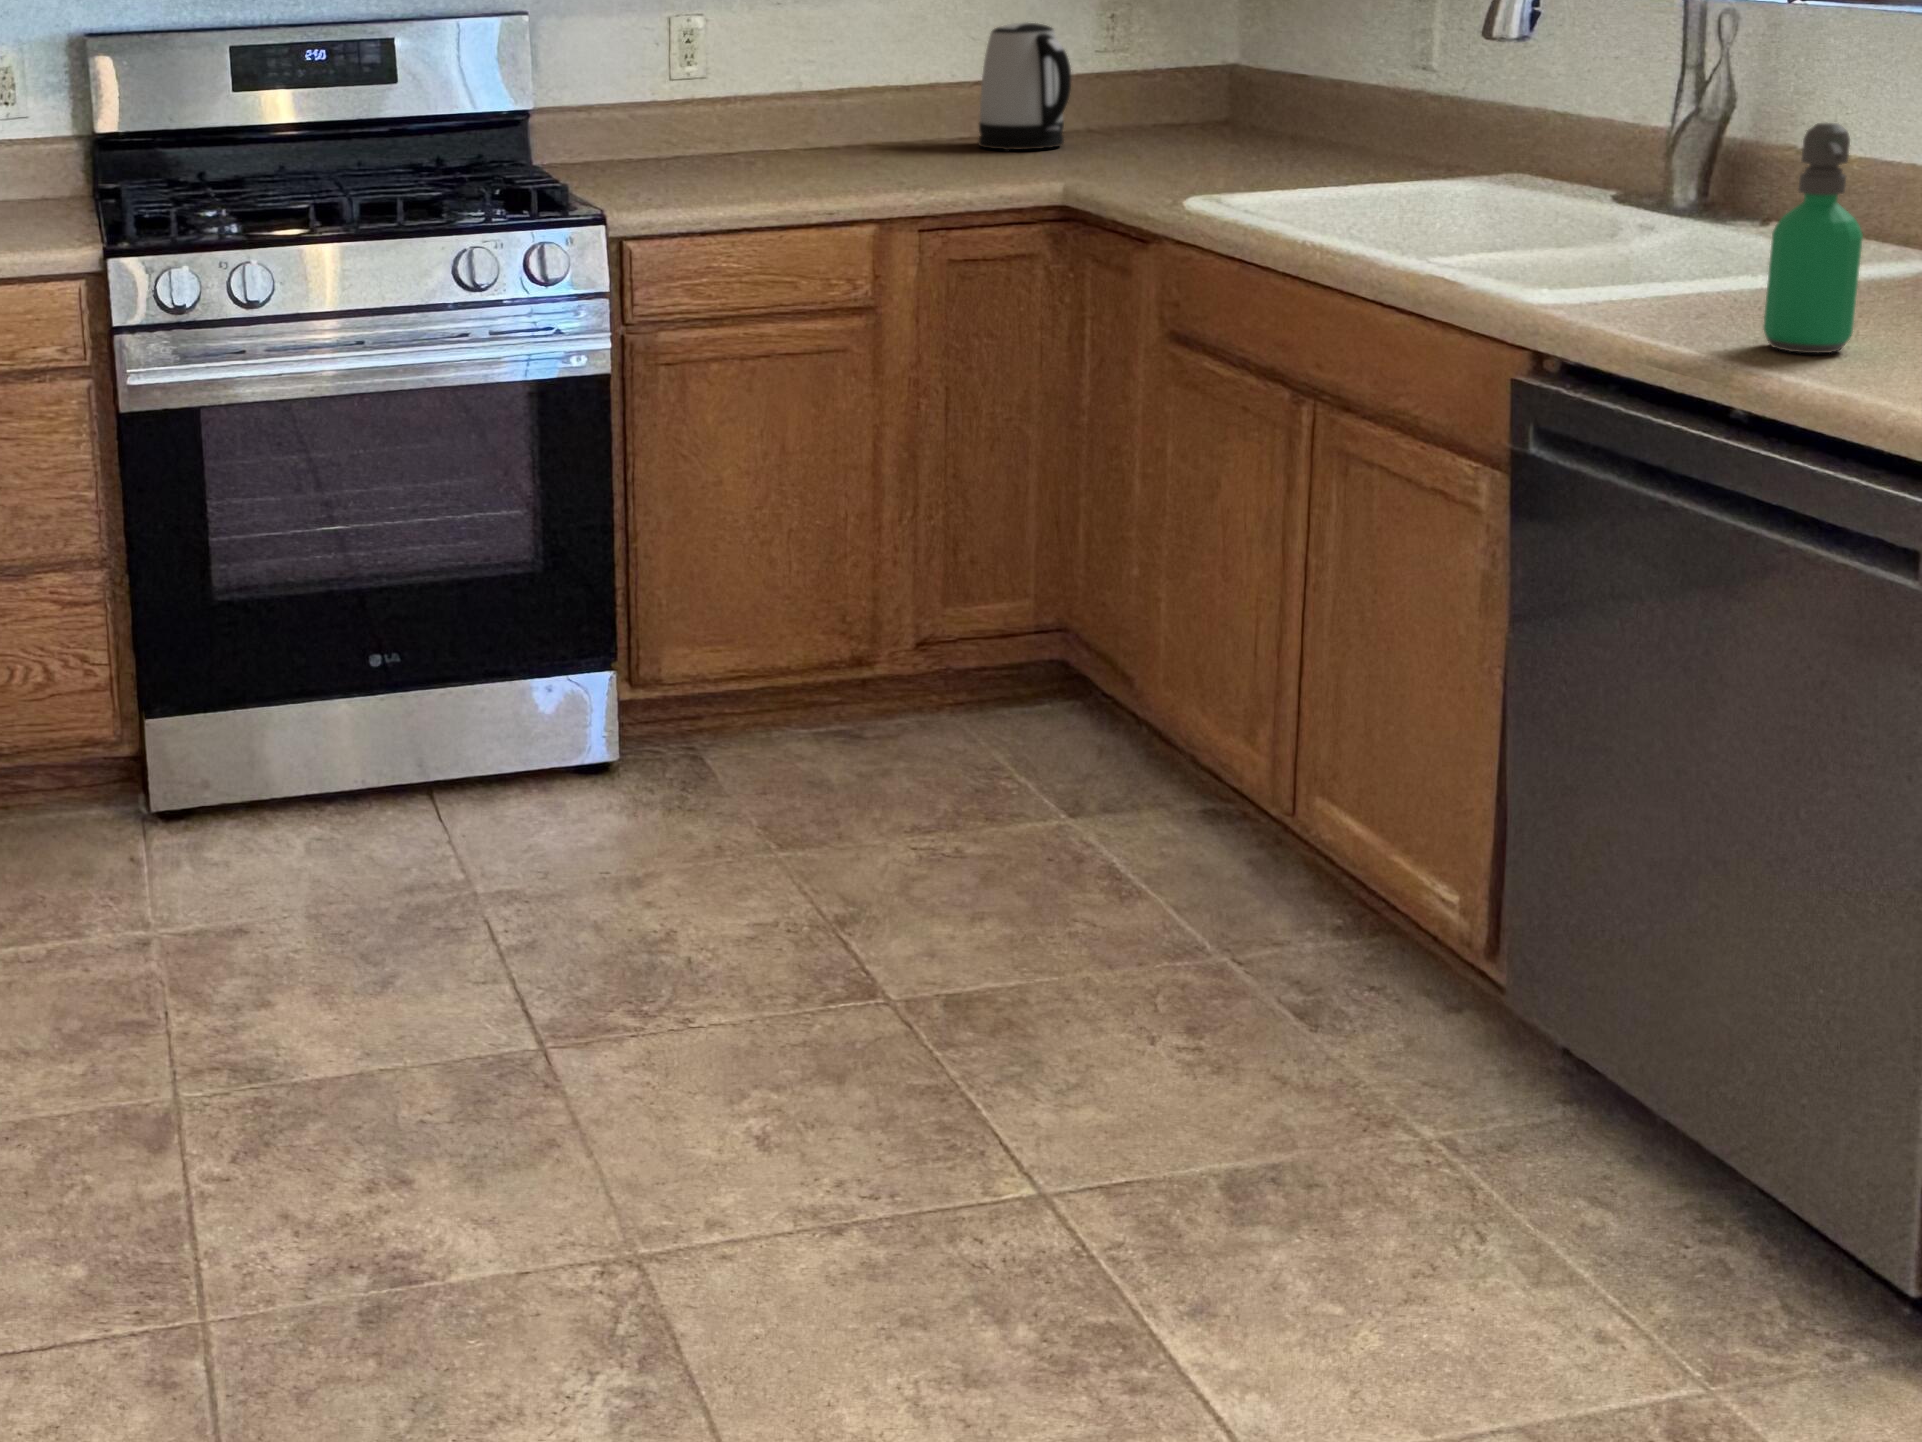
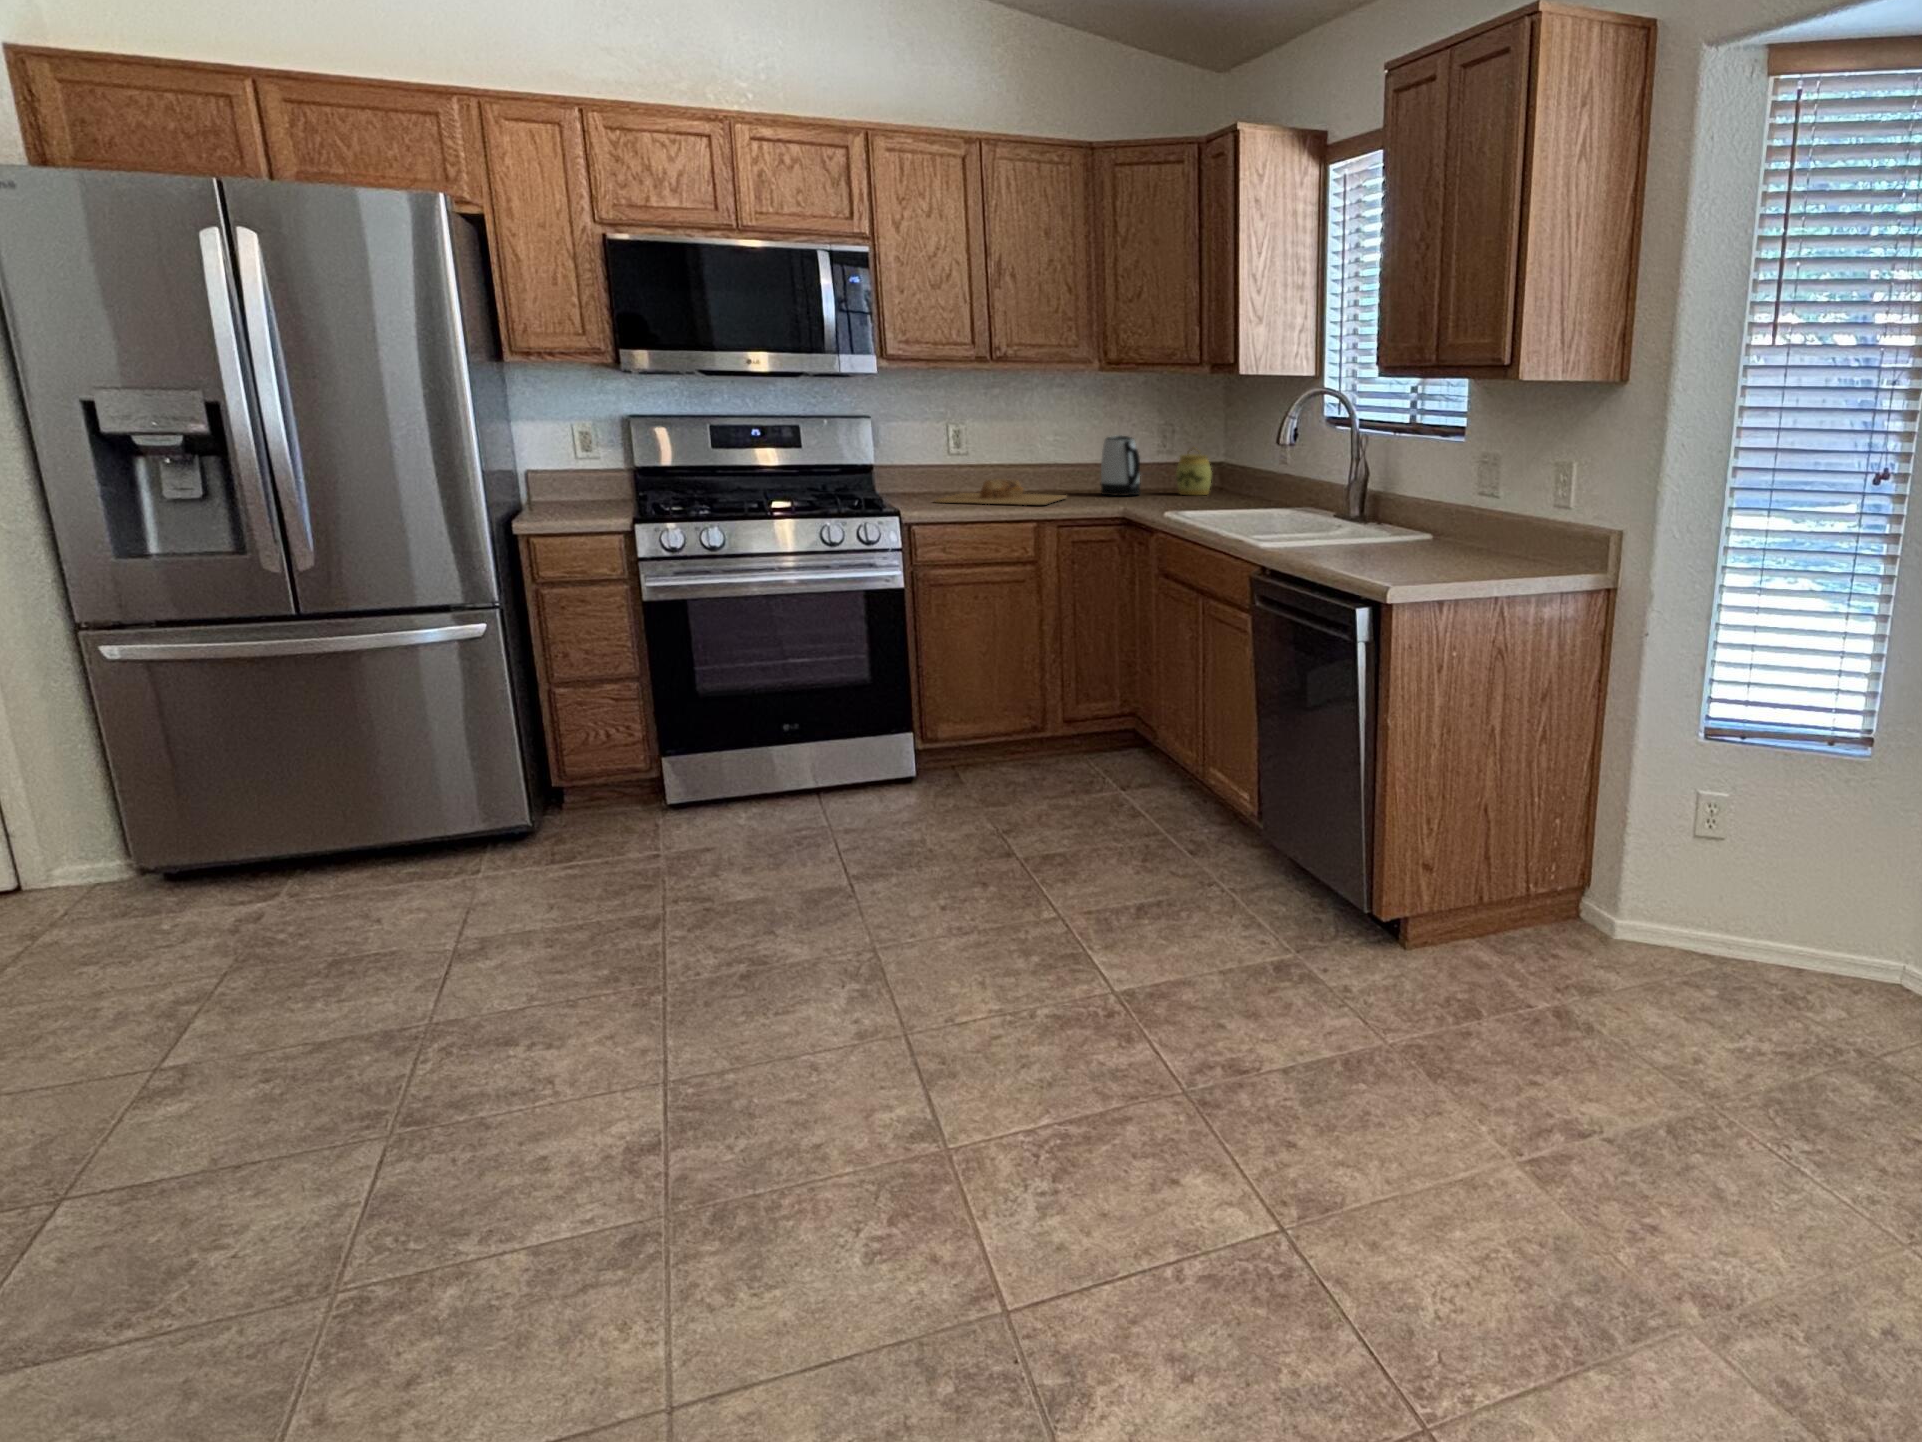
jar: none [1139,39,1215,143] -> present [1176,450,1211,495]
soap dispenser: present [1763,123,1863,353] -> none [1326,472,1357,561]
cutting board: none [658,128,921,183] -> present [934,479,1066,505]

